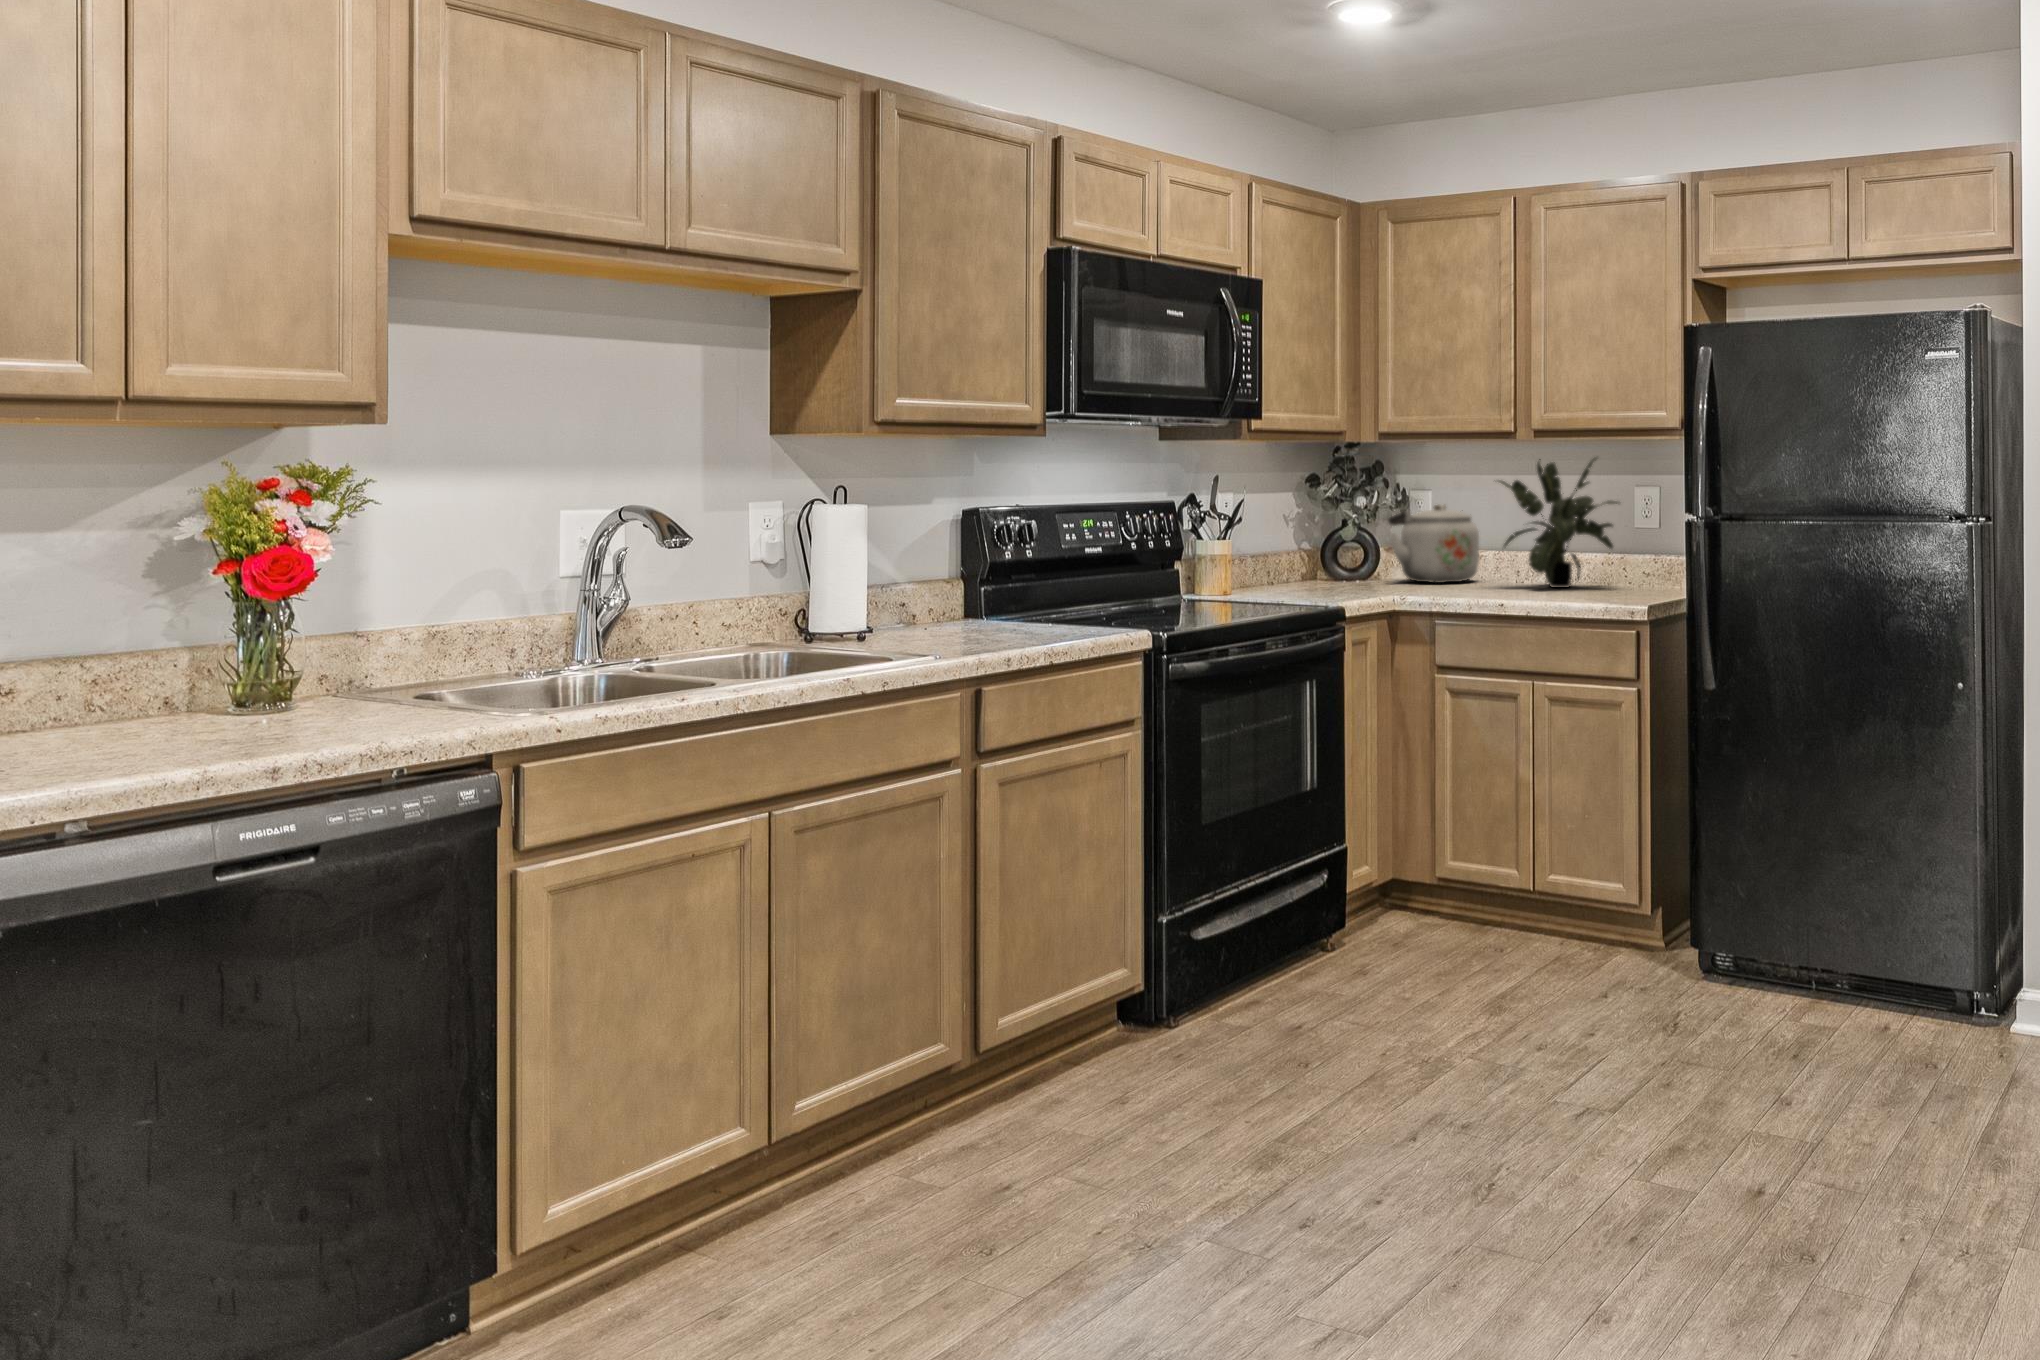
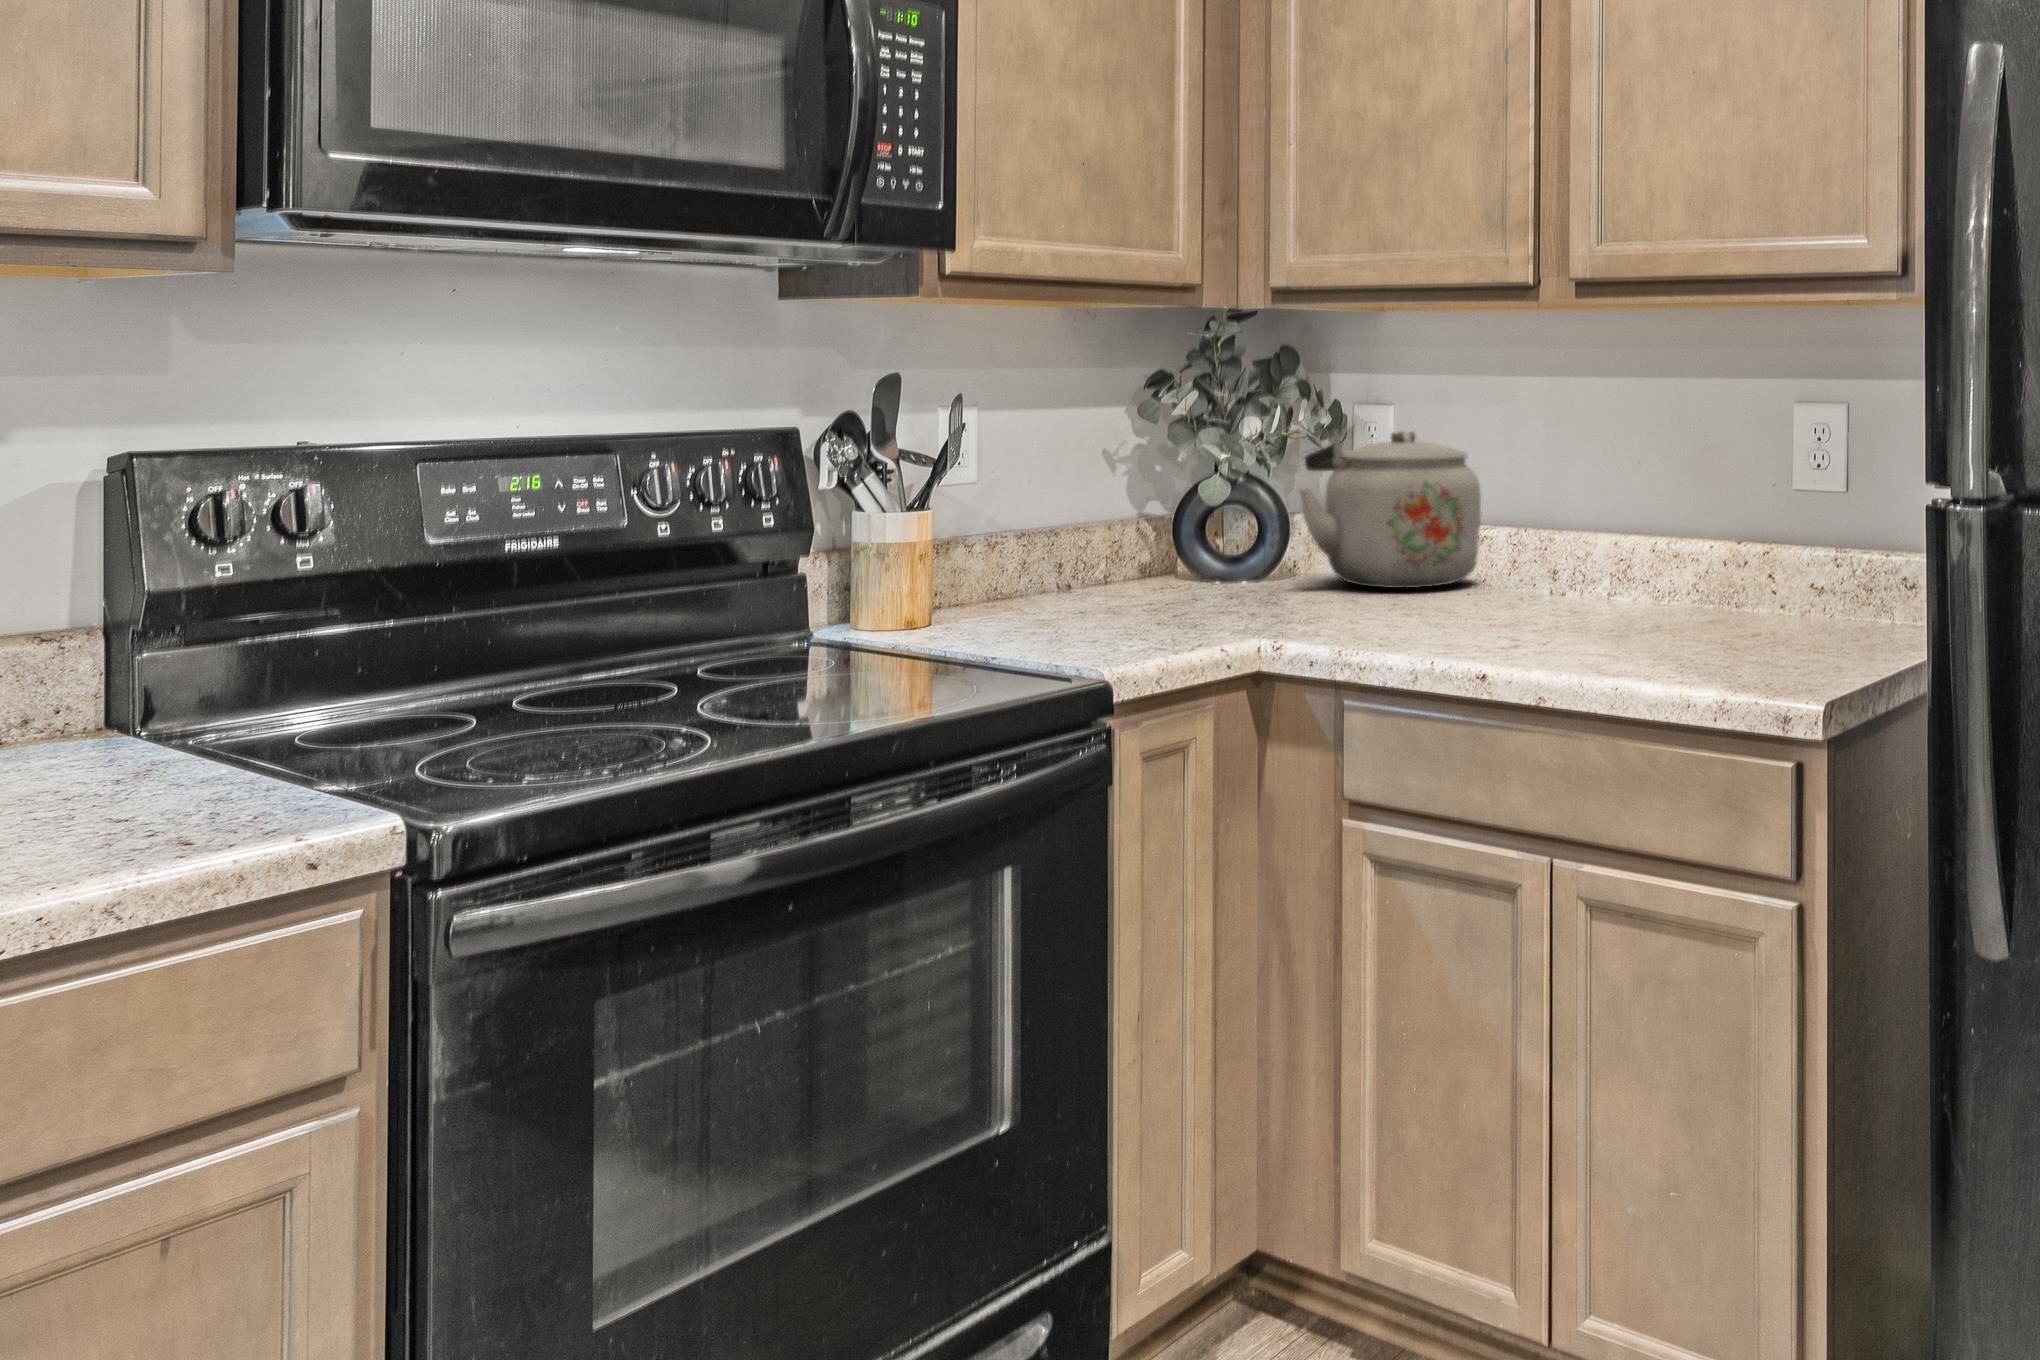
potted plant: present [1499,458,1619,588] -> none [1498,336,1764,610]

